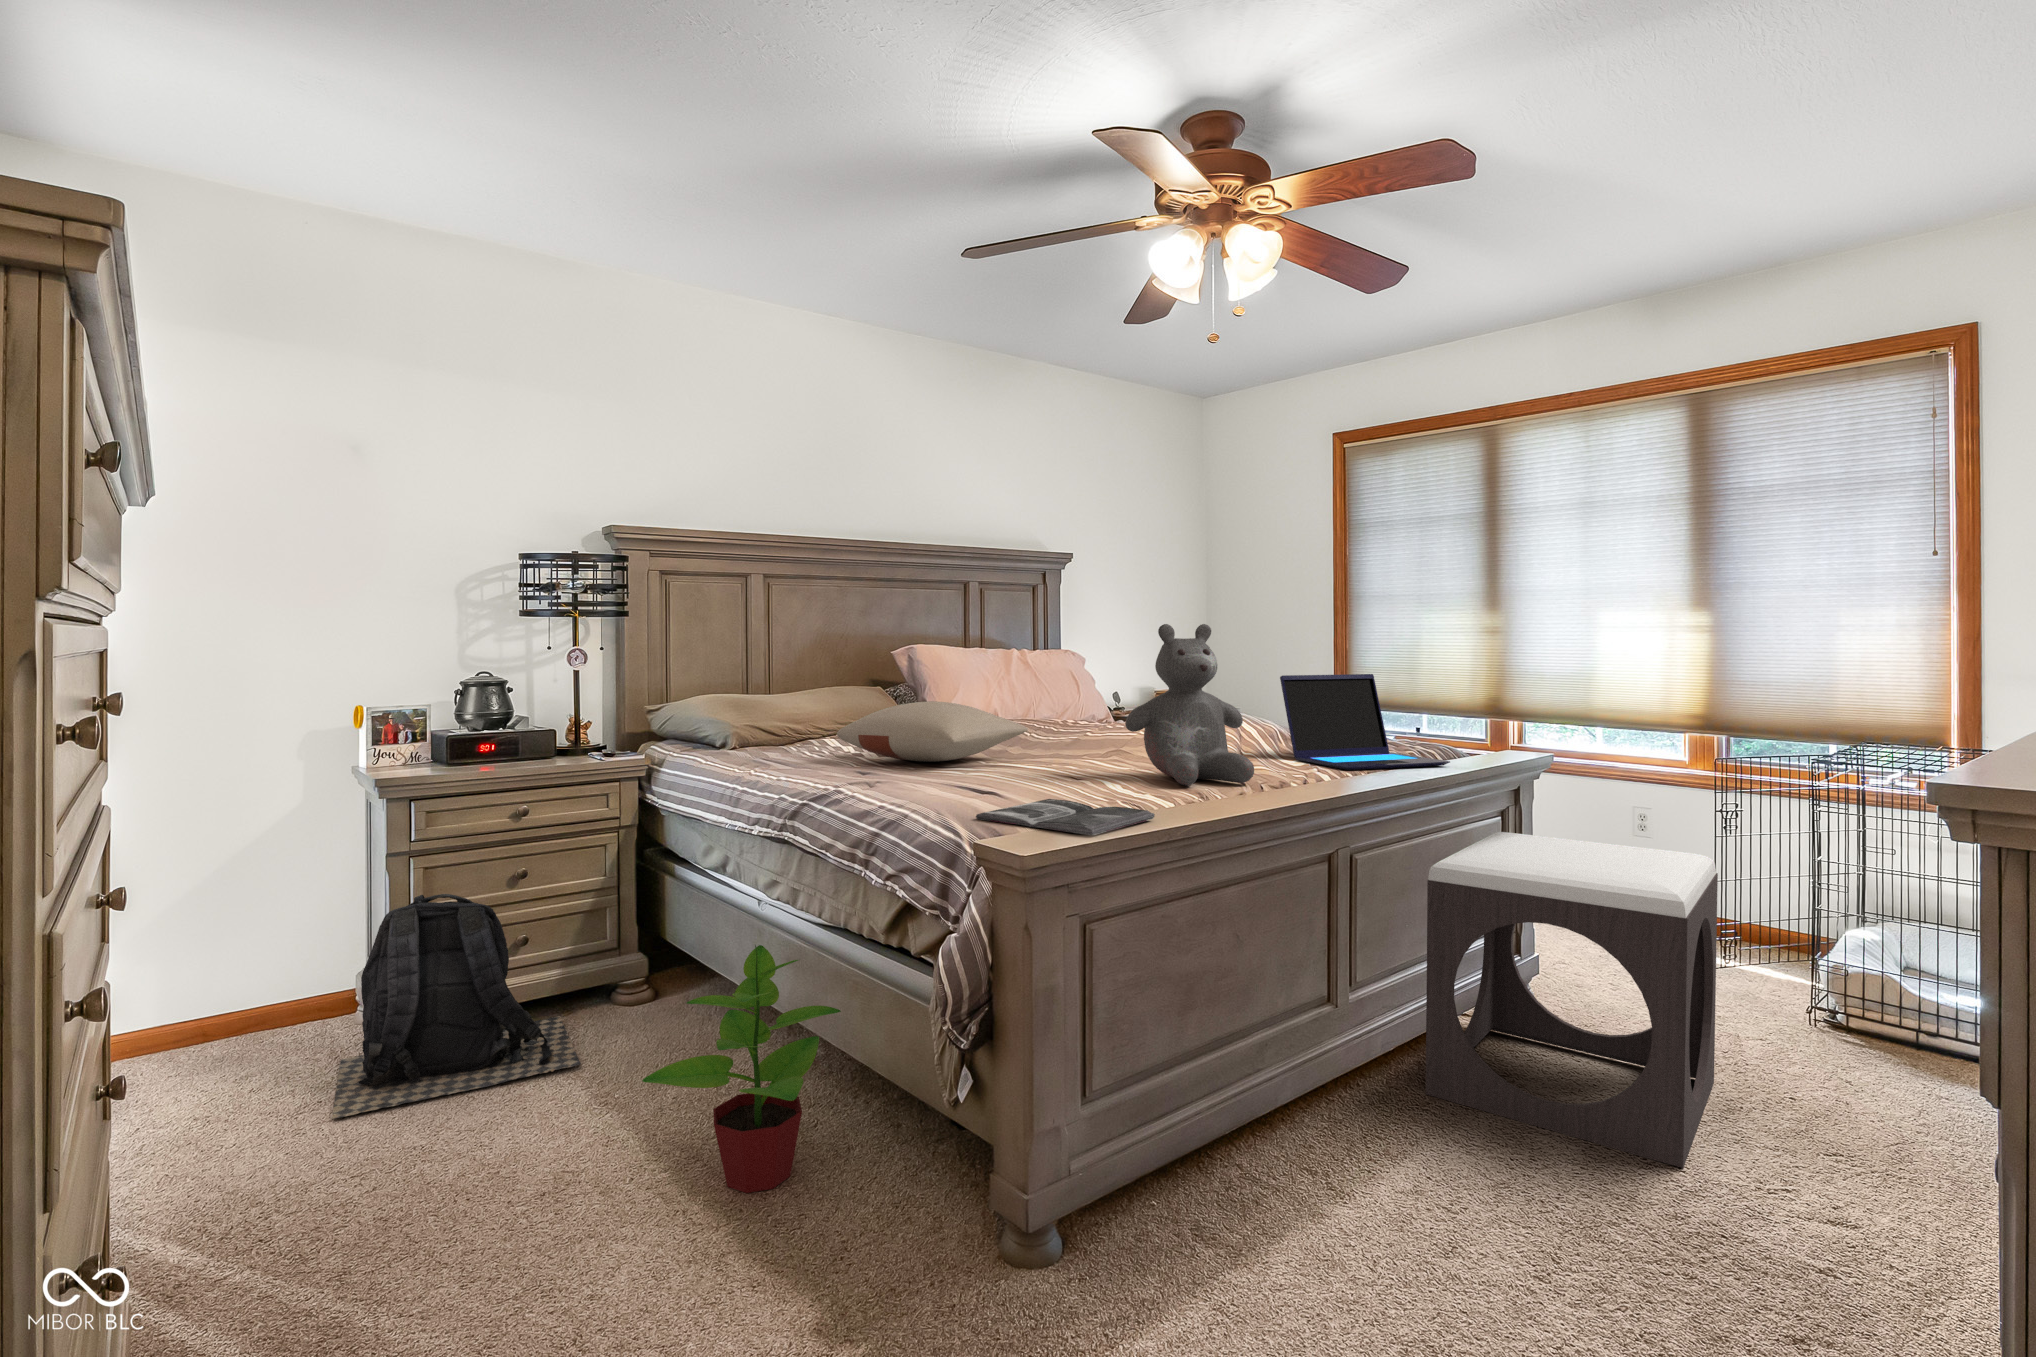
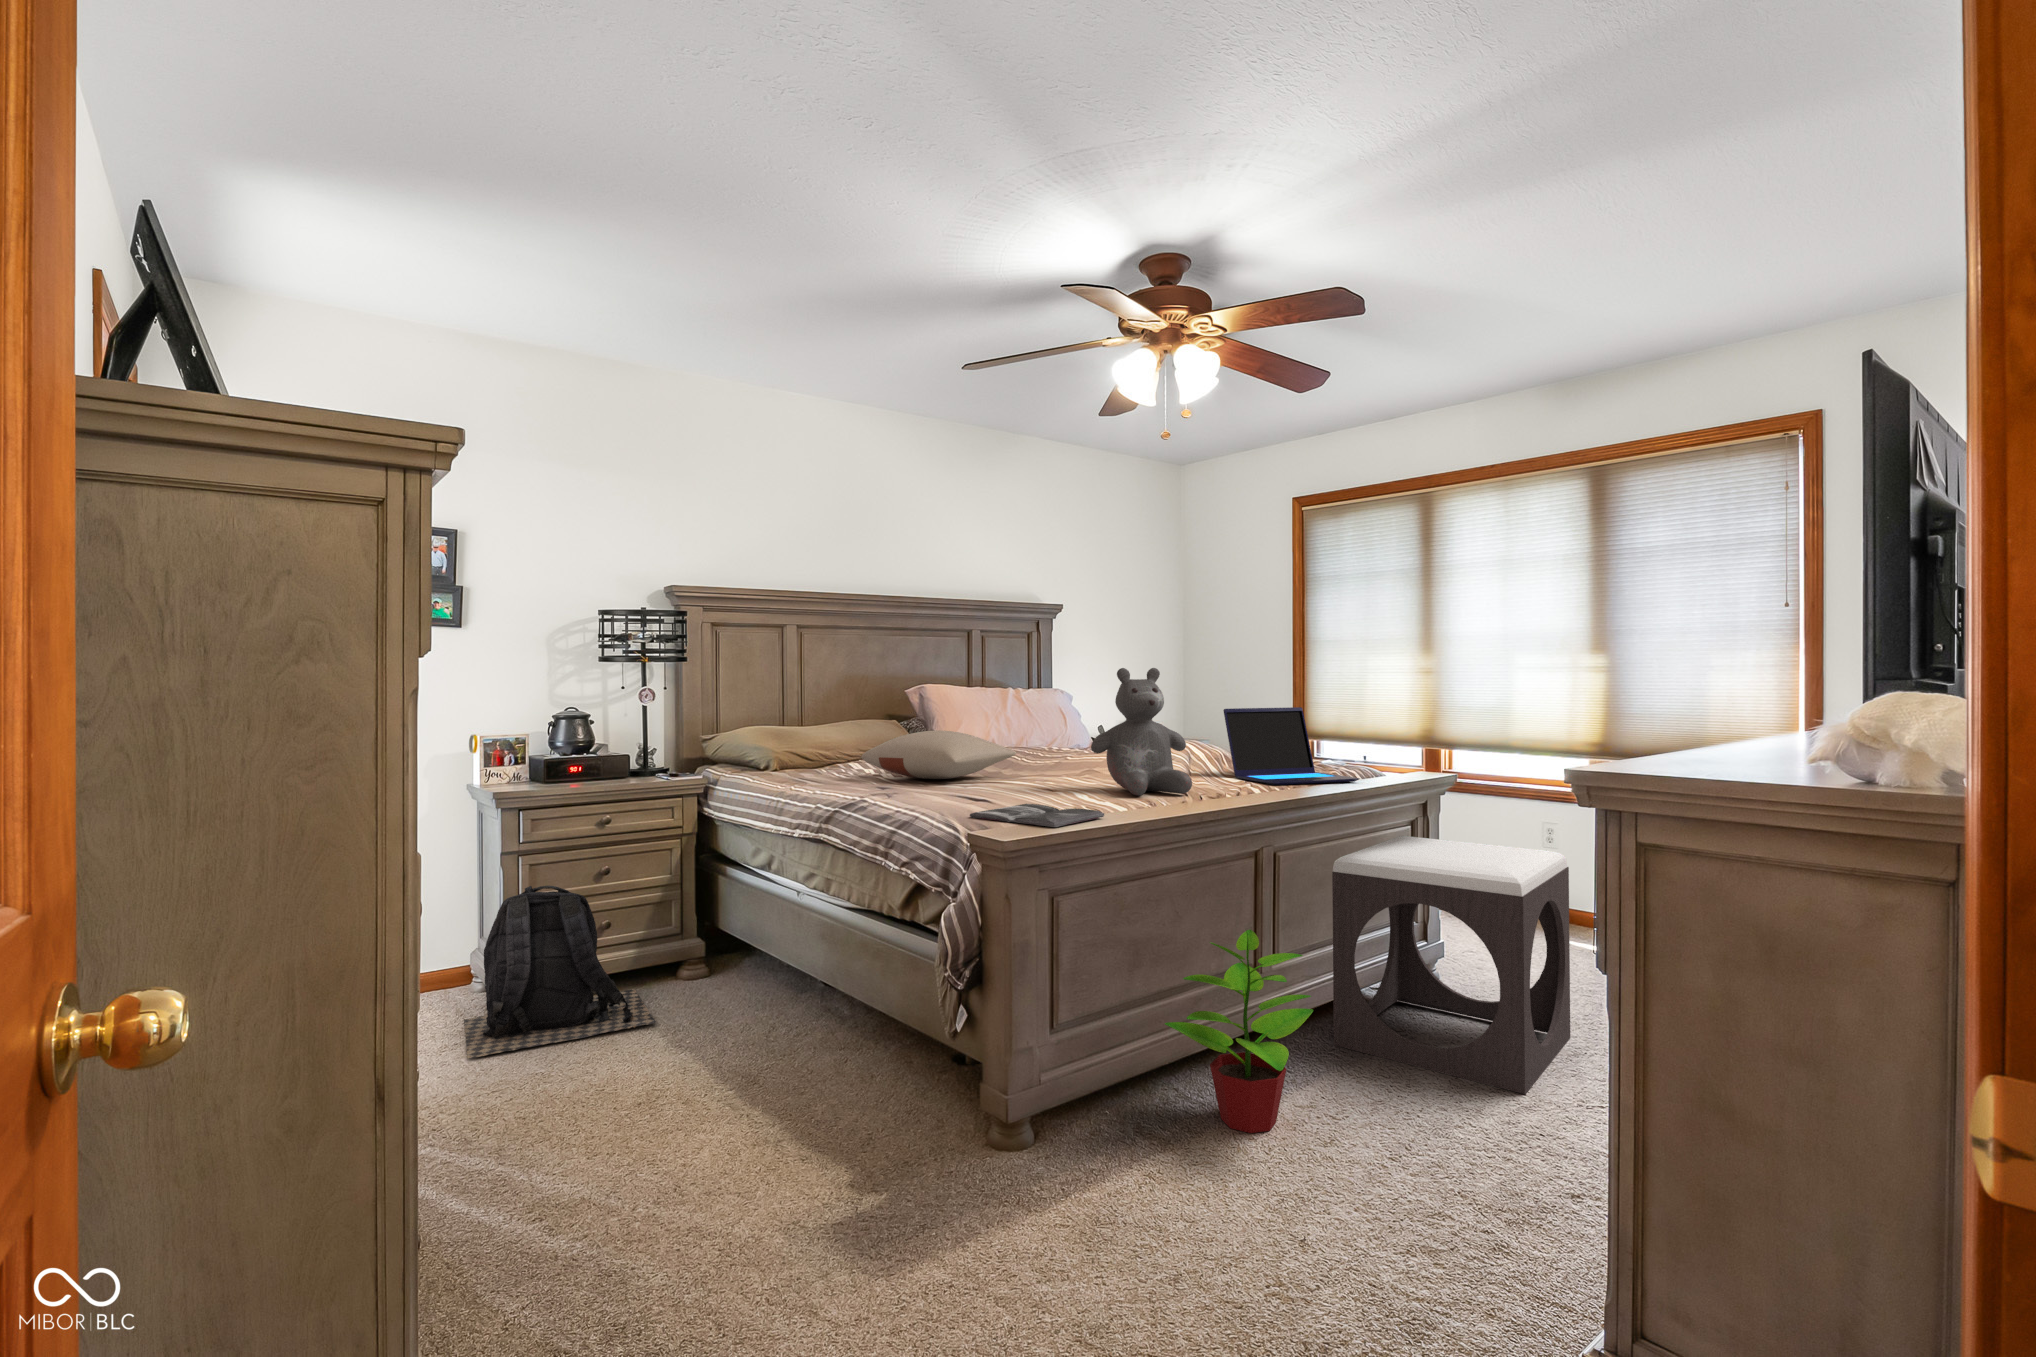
potted plant: present [642,945,841,1193] -> present [1165,930,1313,1133]

